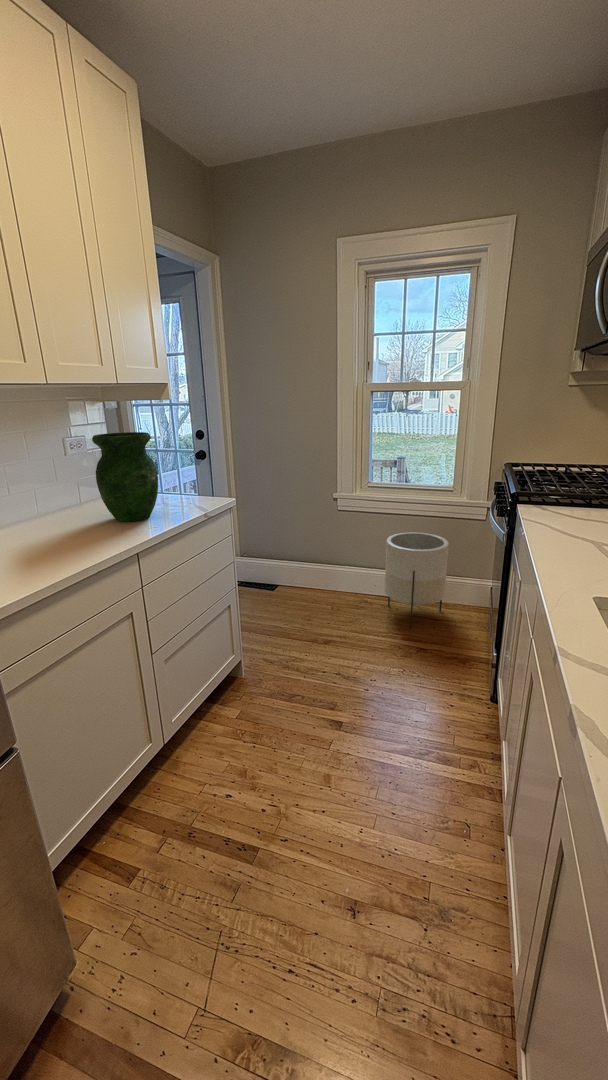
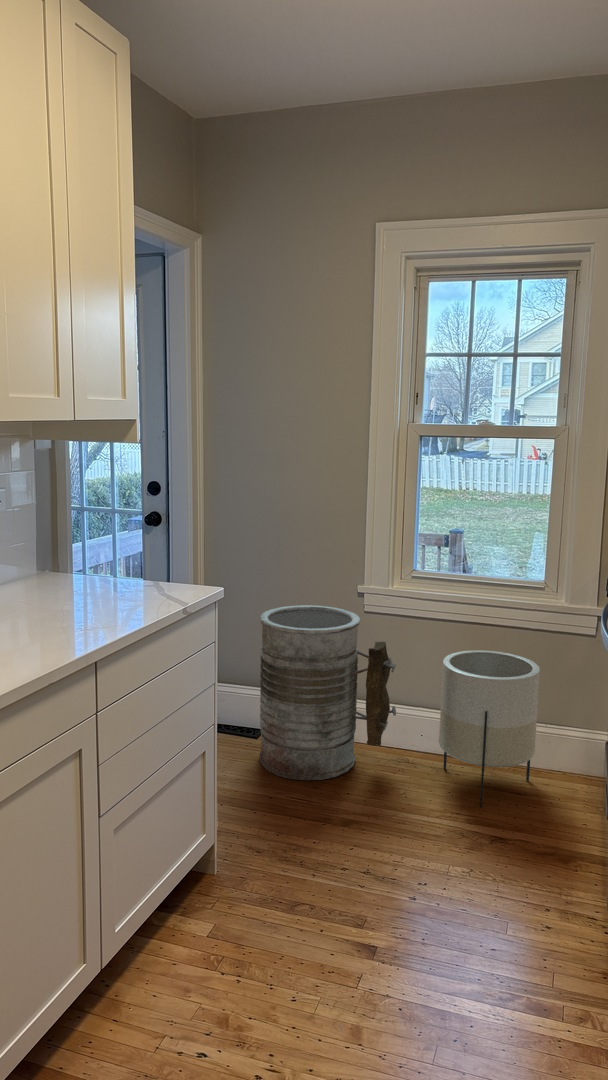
vase: present [92,432,158,522] -> none [34,488,121,616]
trash can: none [270,508,358,616] -> present [259,605,396,781]

